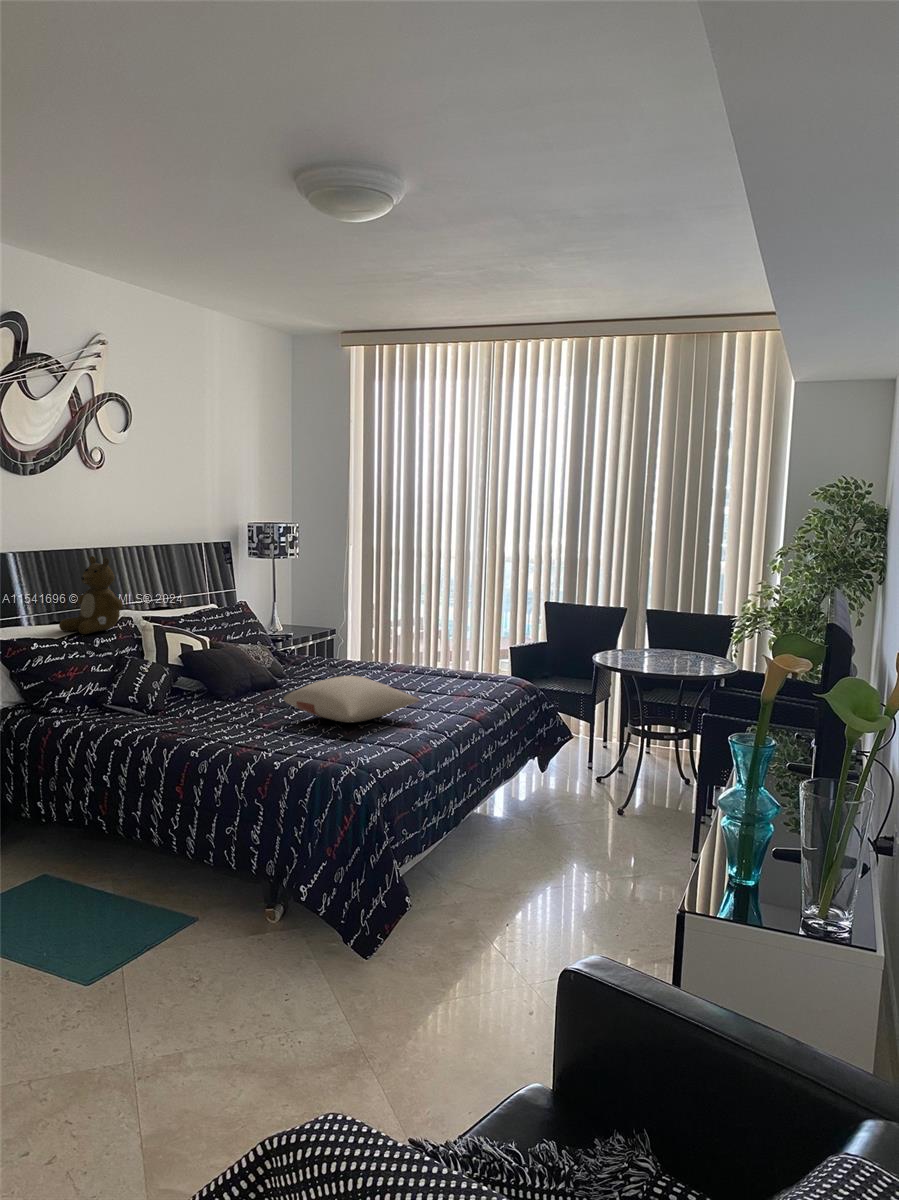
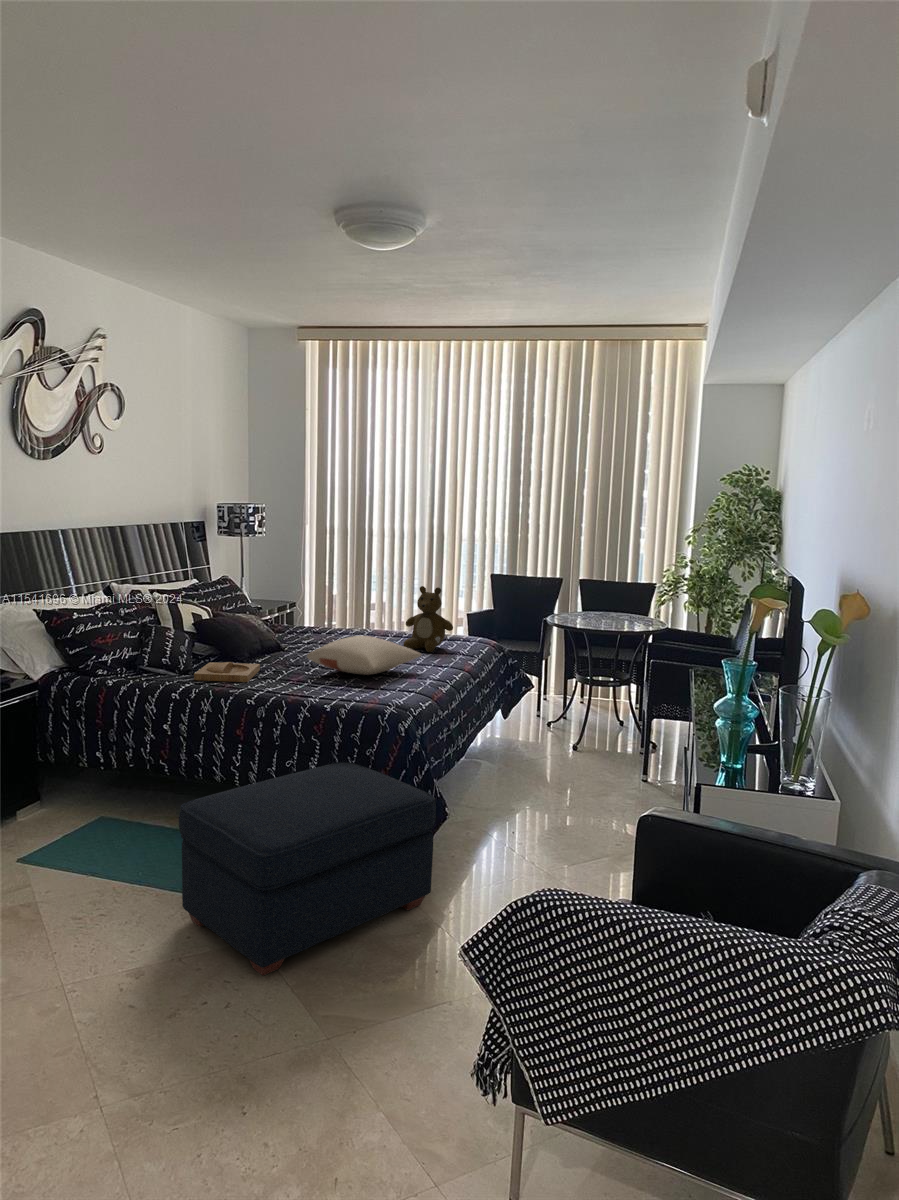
teddy bear: present [59,556,123,634] -> present [403,586,453,652]
tray: none [153,702,235,727] -> present [194,662,260,682]
ottoman: none [52,834,368,1117] -> present [179,762,436,976]

